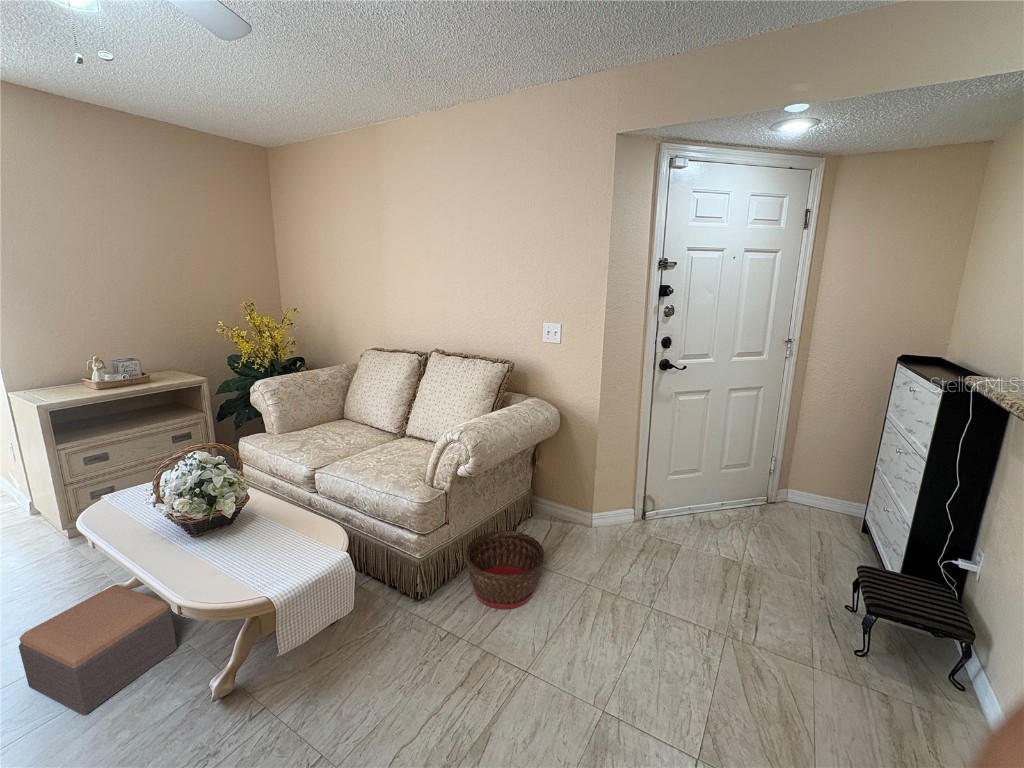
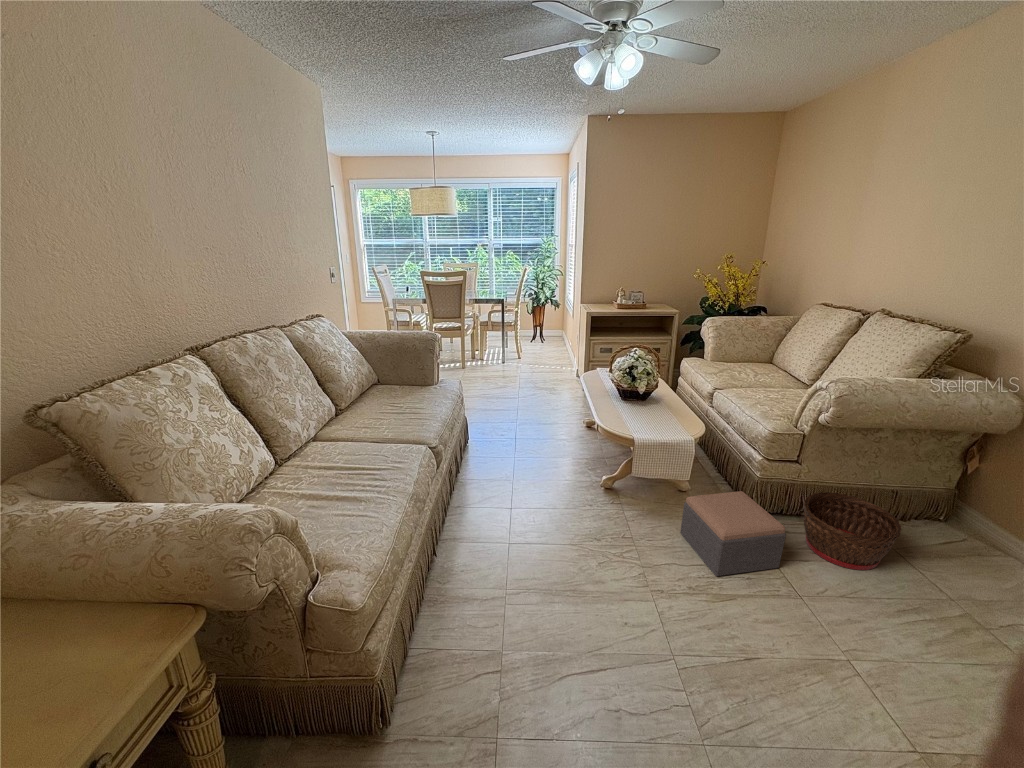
footstool: present [19,585,177,715] -> present [680,491,786,576]

